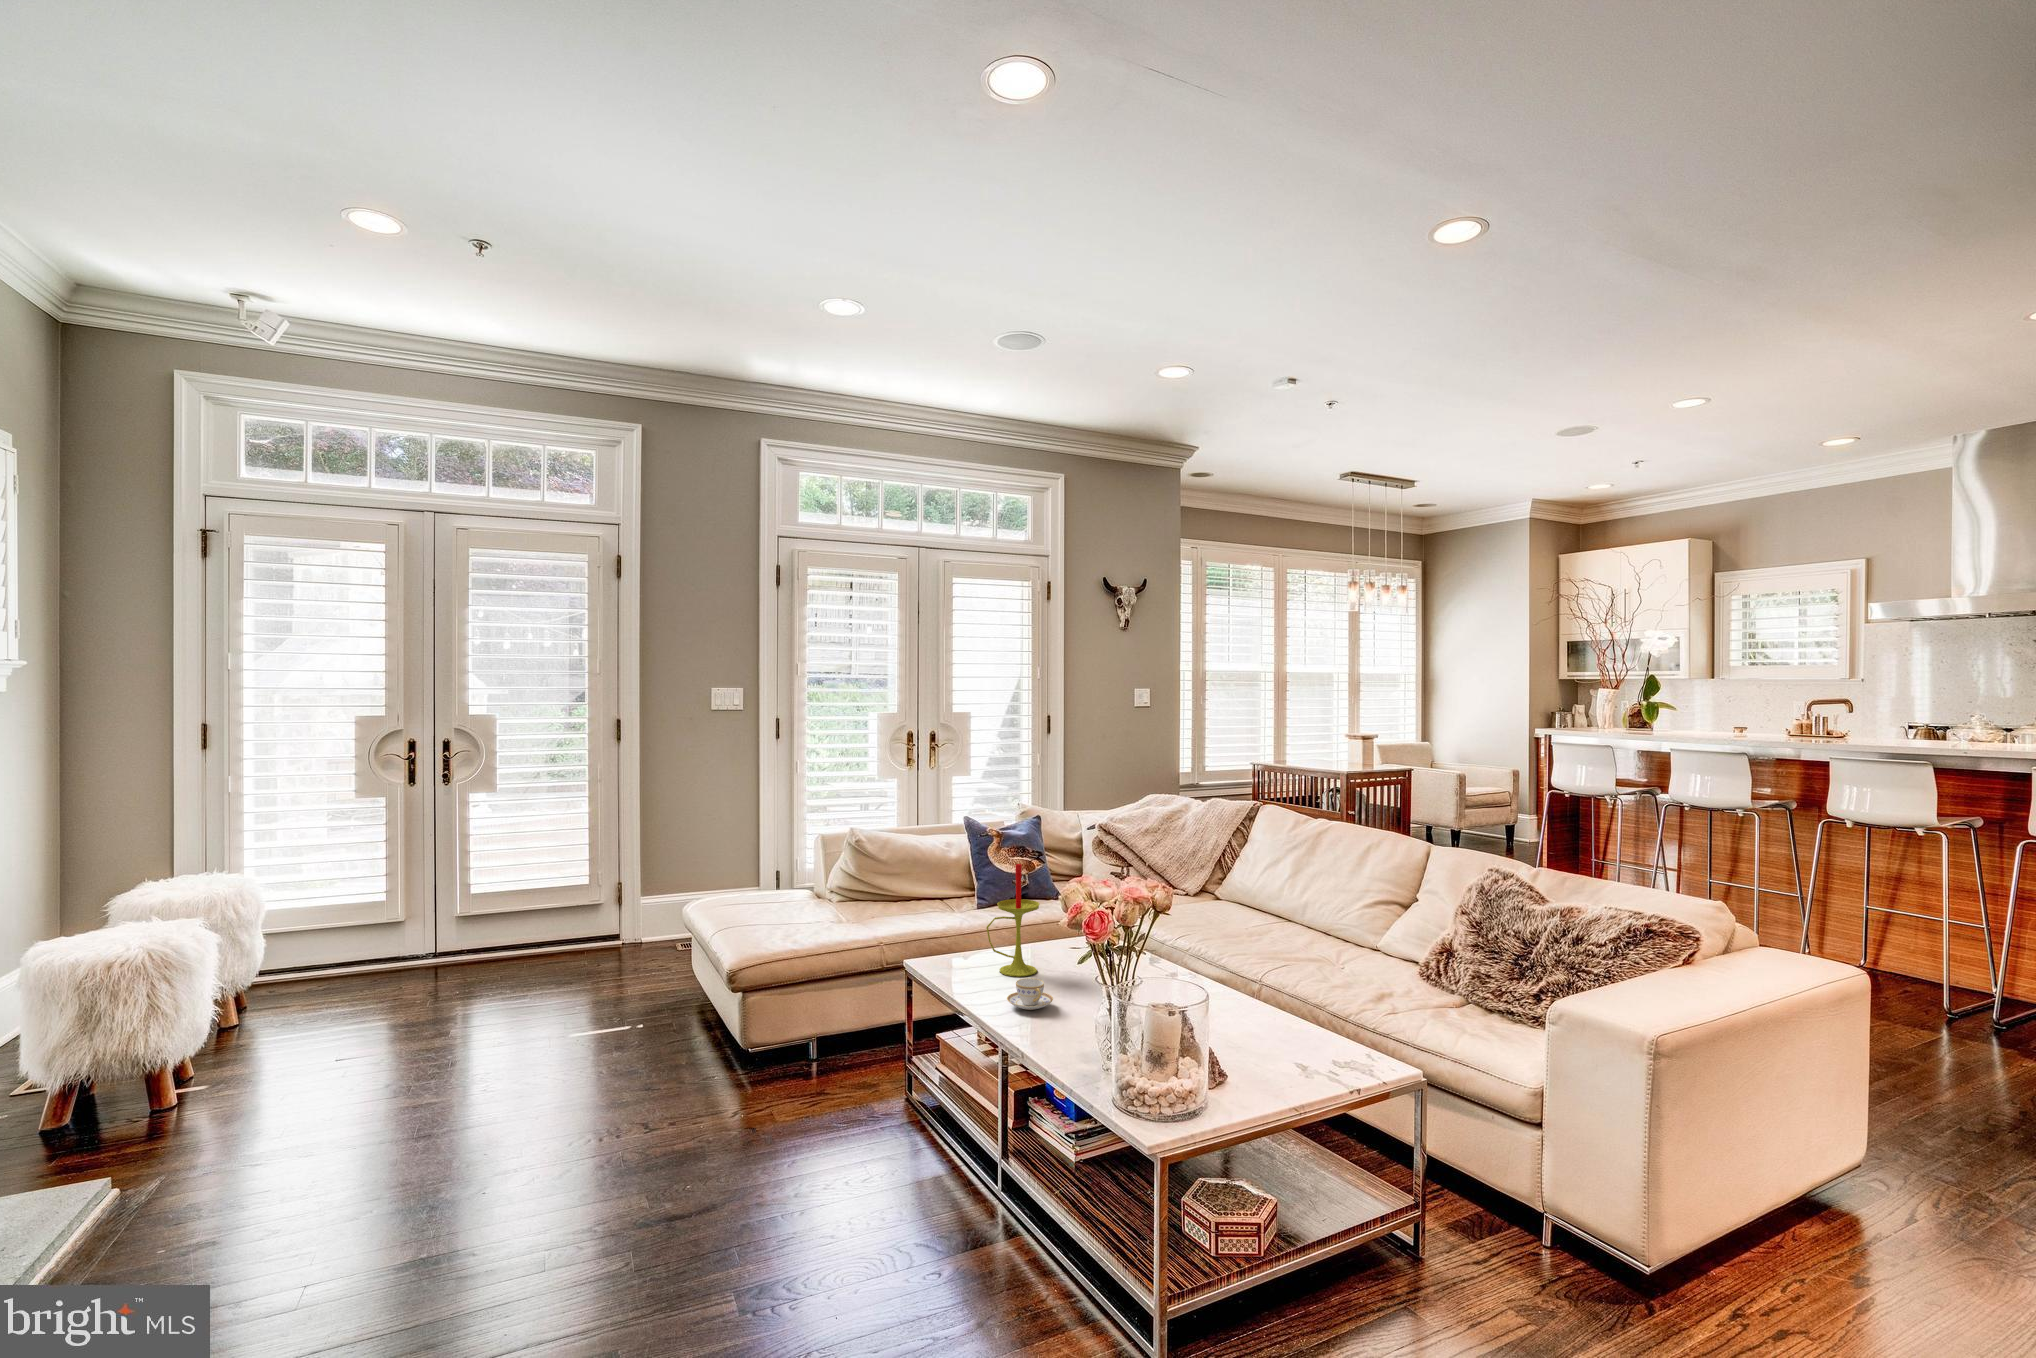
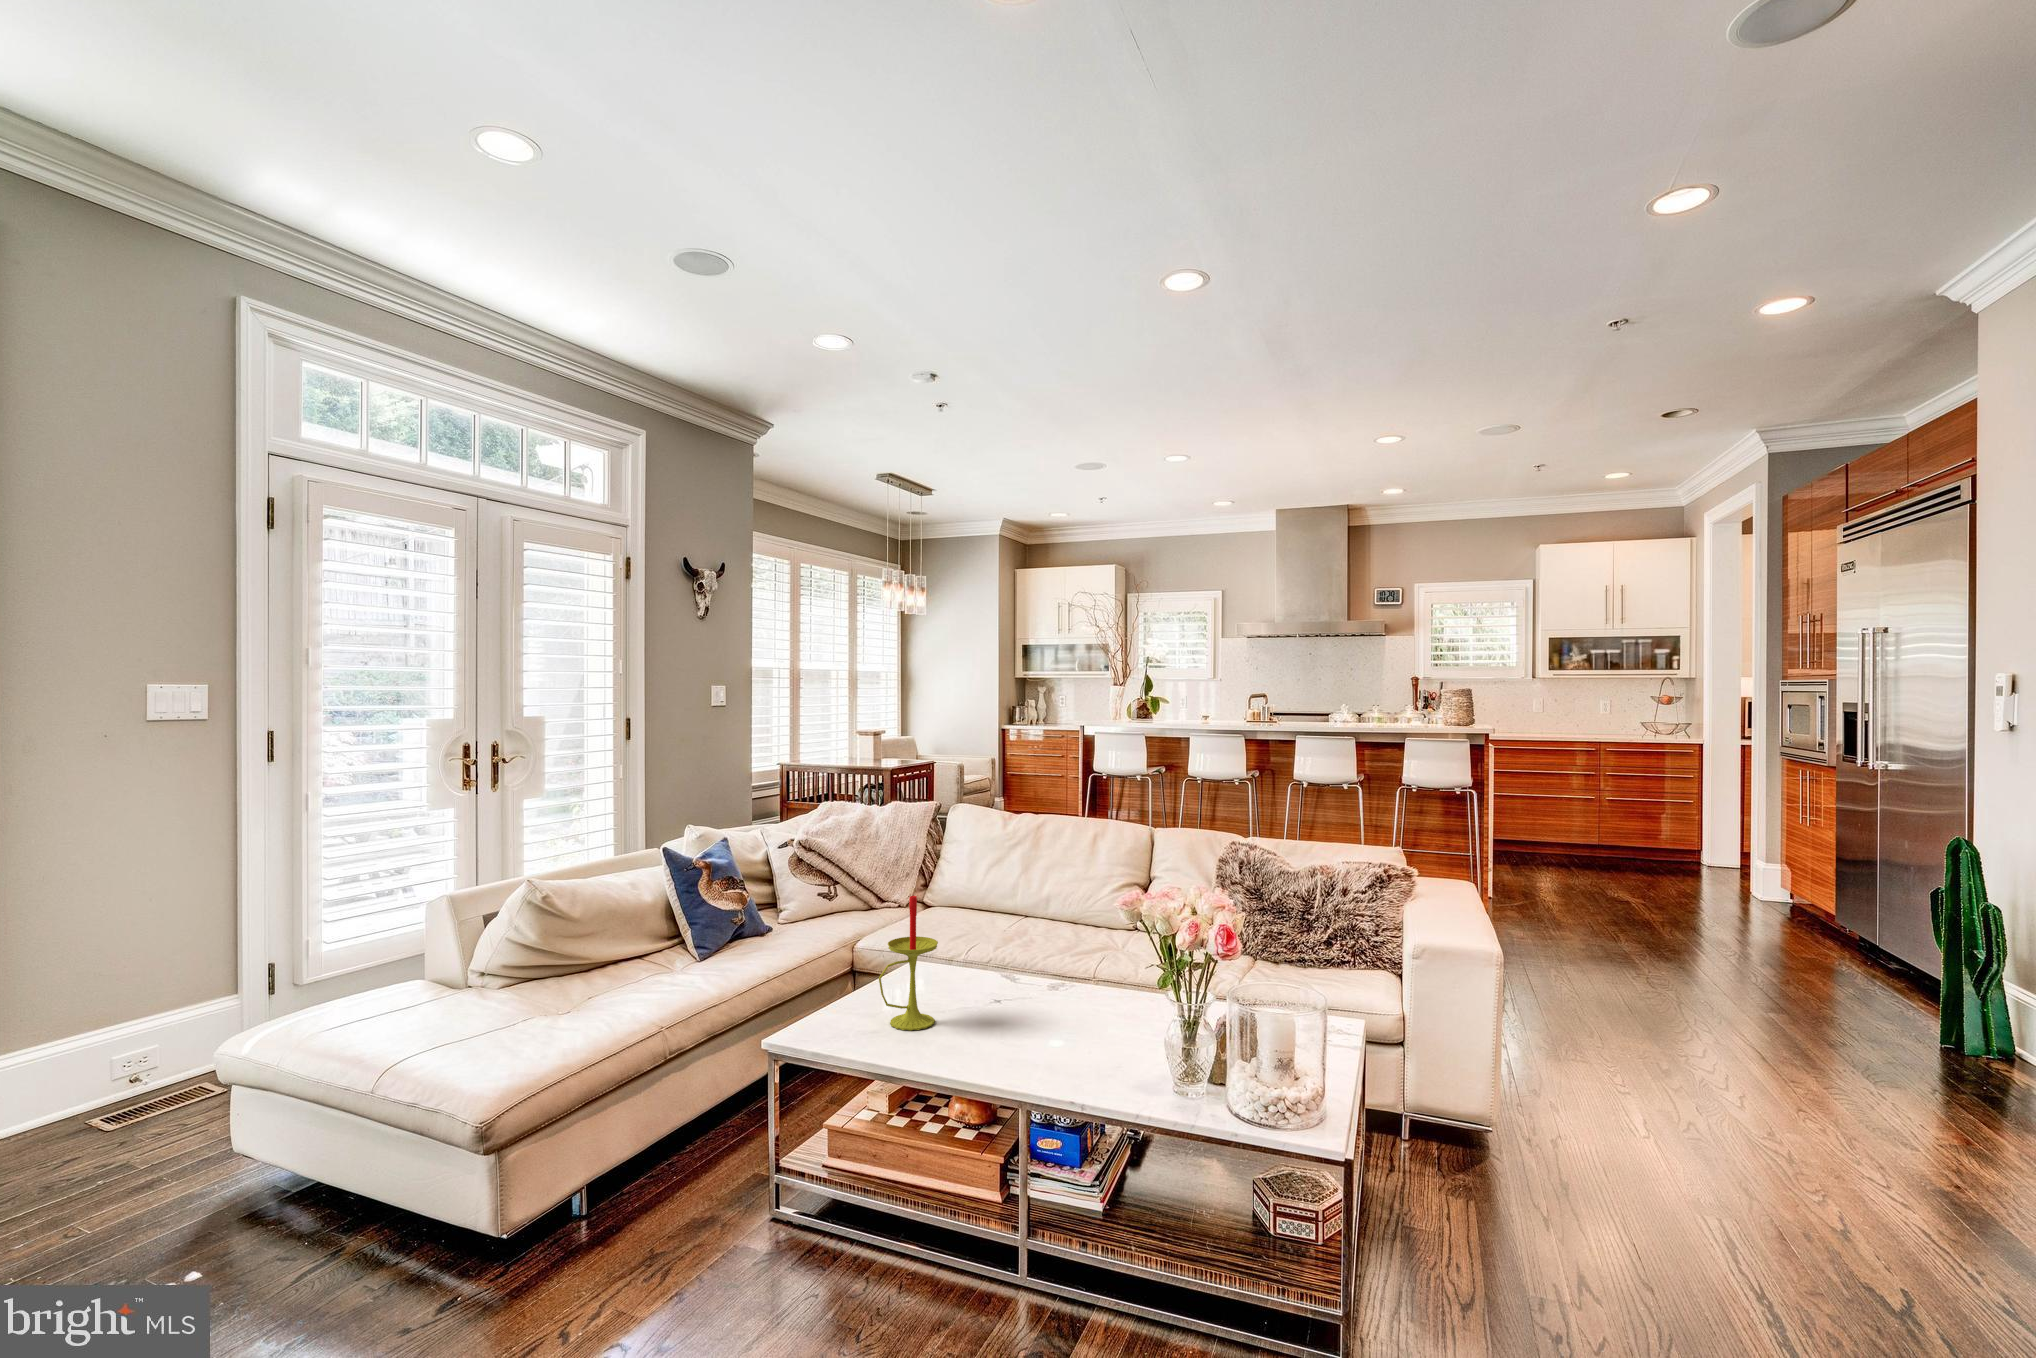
teacup: present [1007,978,1053,1010] -> none [974,1023,1028,1061]

